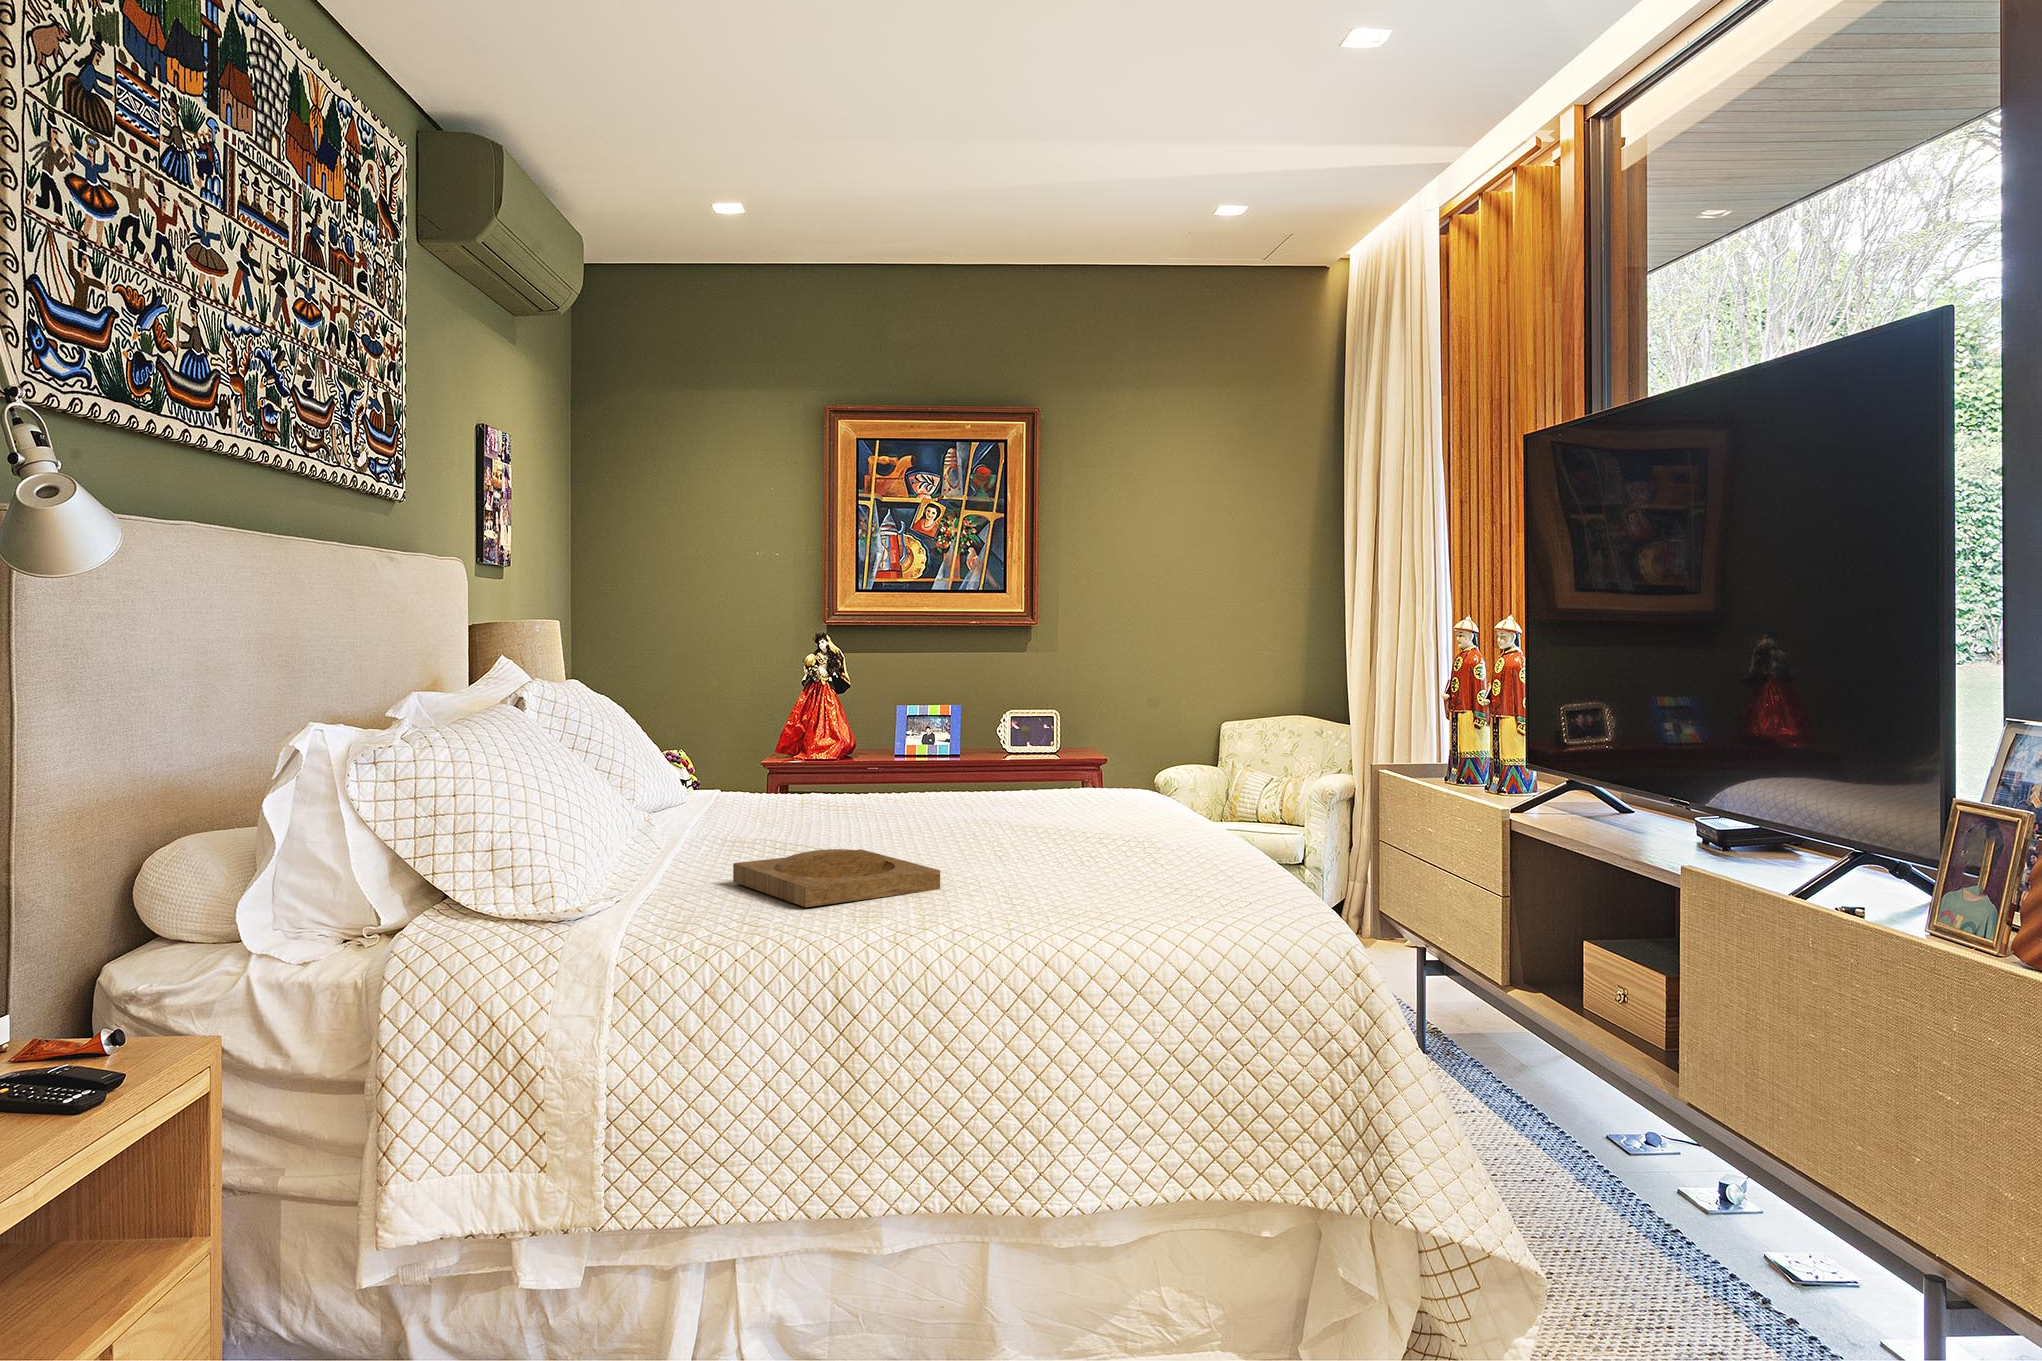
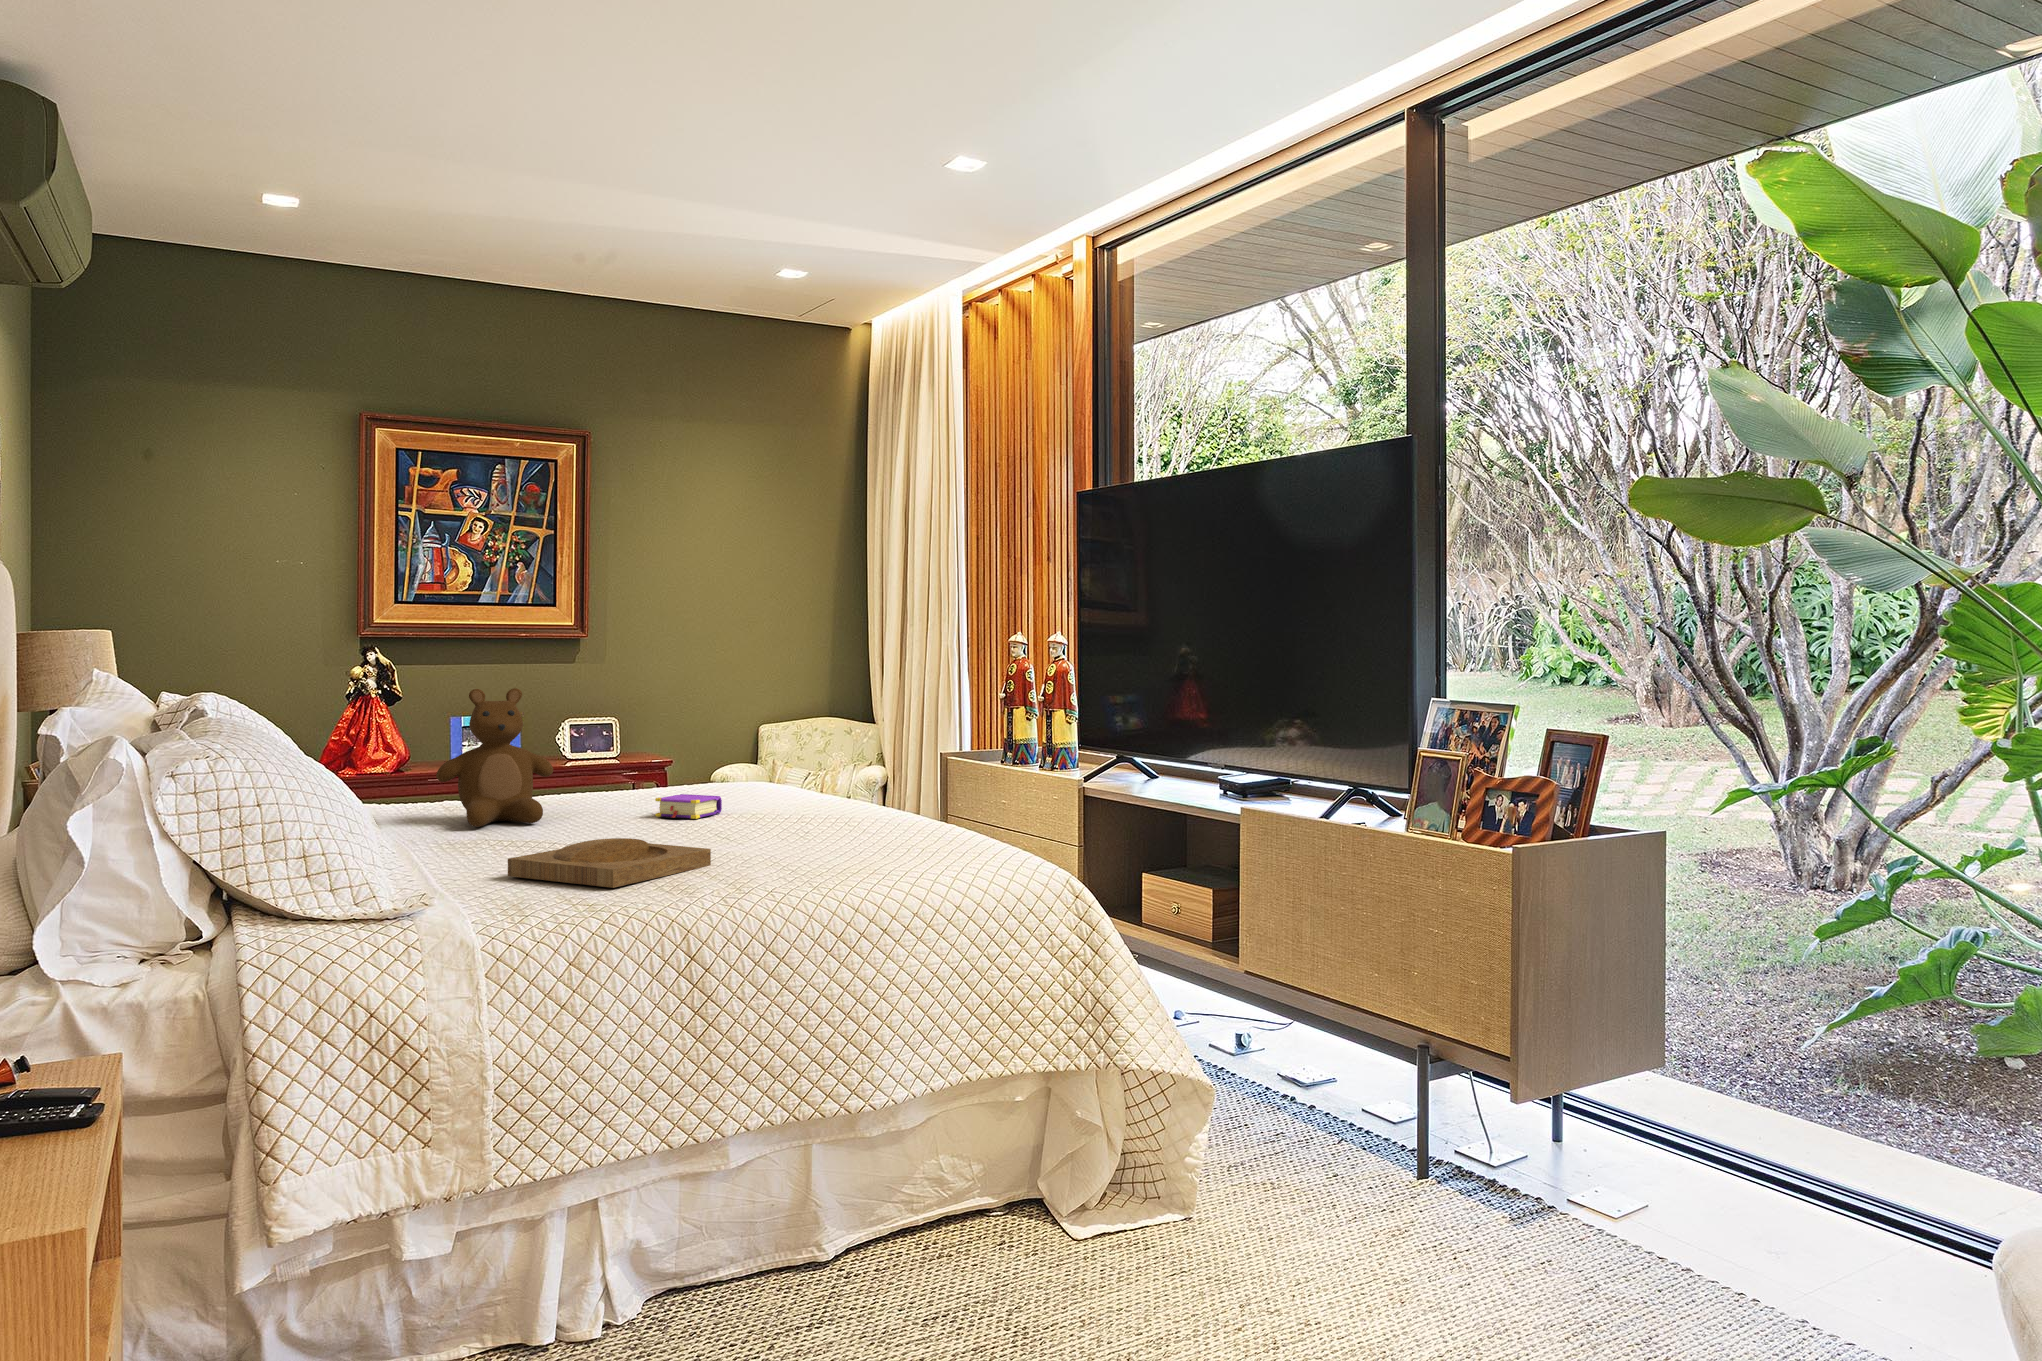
teddy bear: none [762,679,876,822] -> present [436,688,553,827]
book: none [941,800,1061,833] -> present [655,794,722,819]

